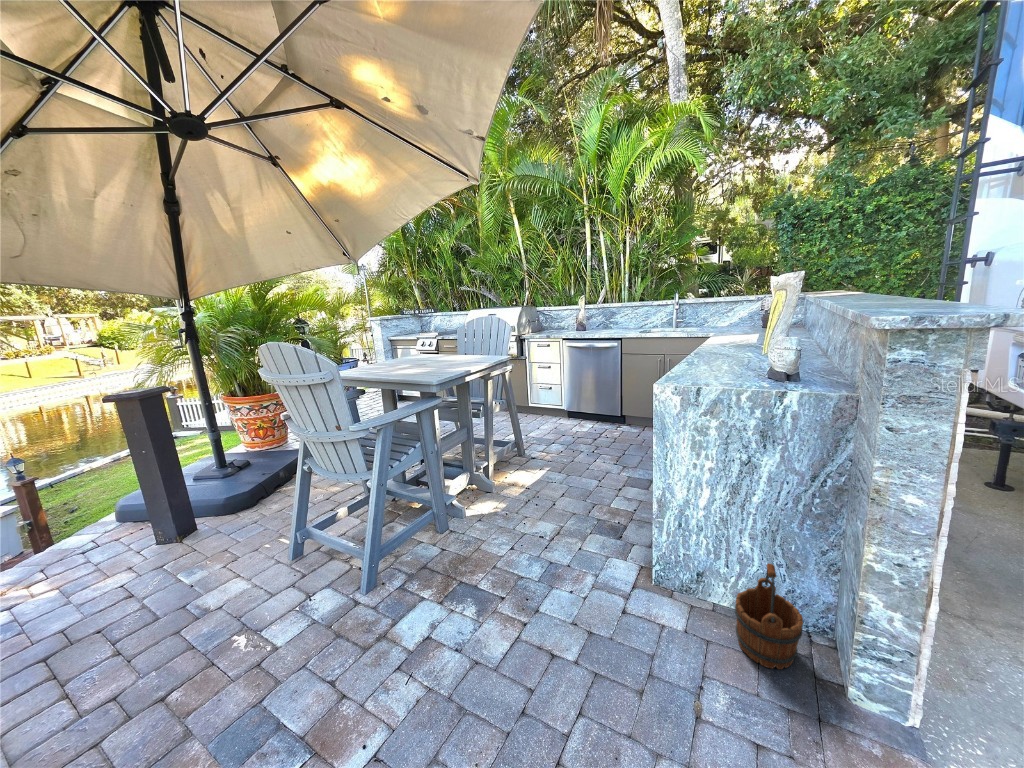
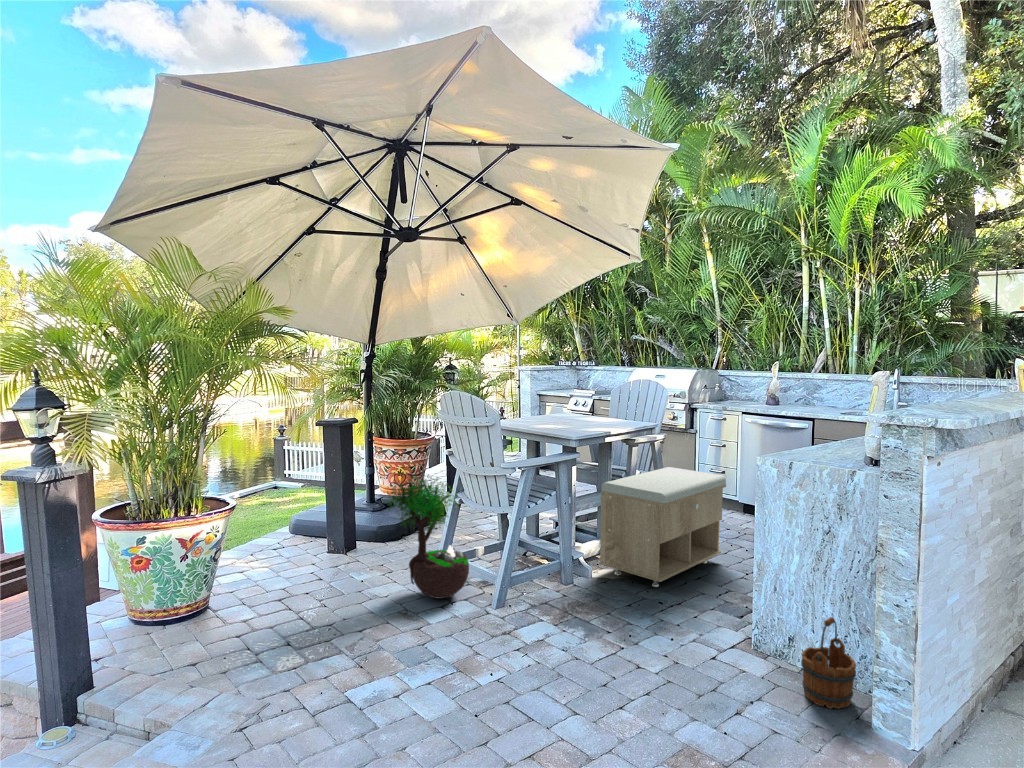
storage bench: none [467,393,574,514] -> present [600,467,726,587]
potted tree: none [185,442,327,601] -> present [386,473,469,599]

